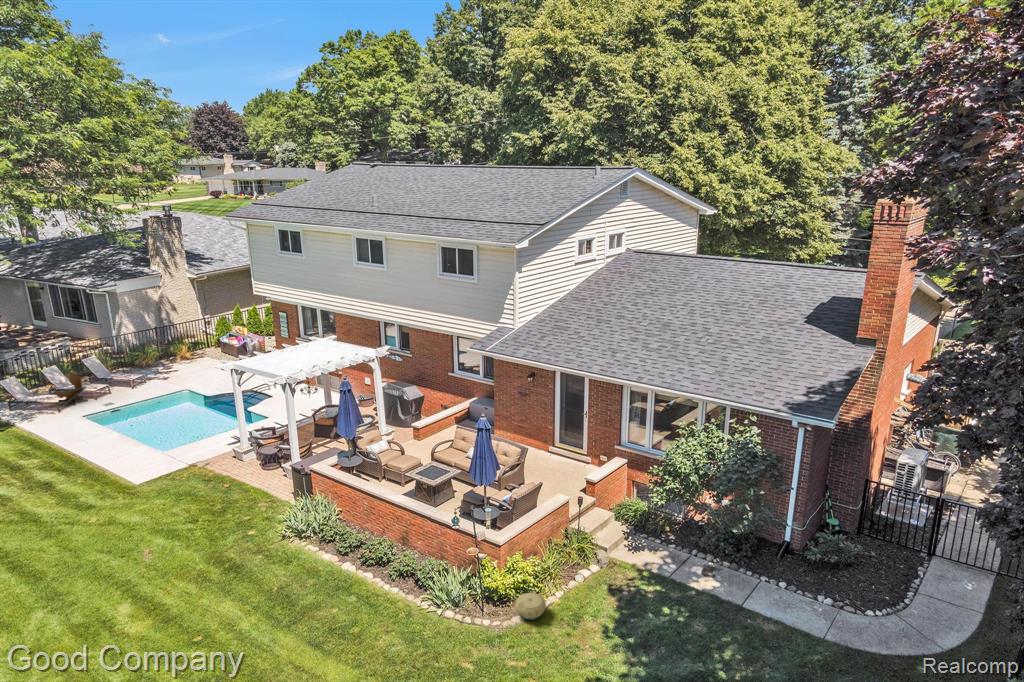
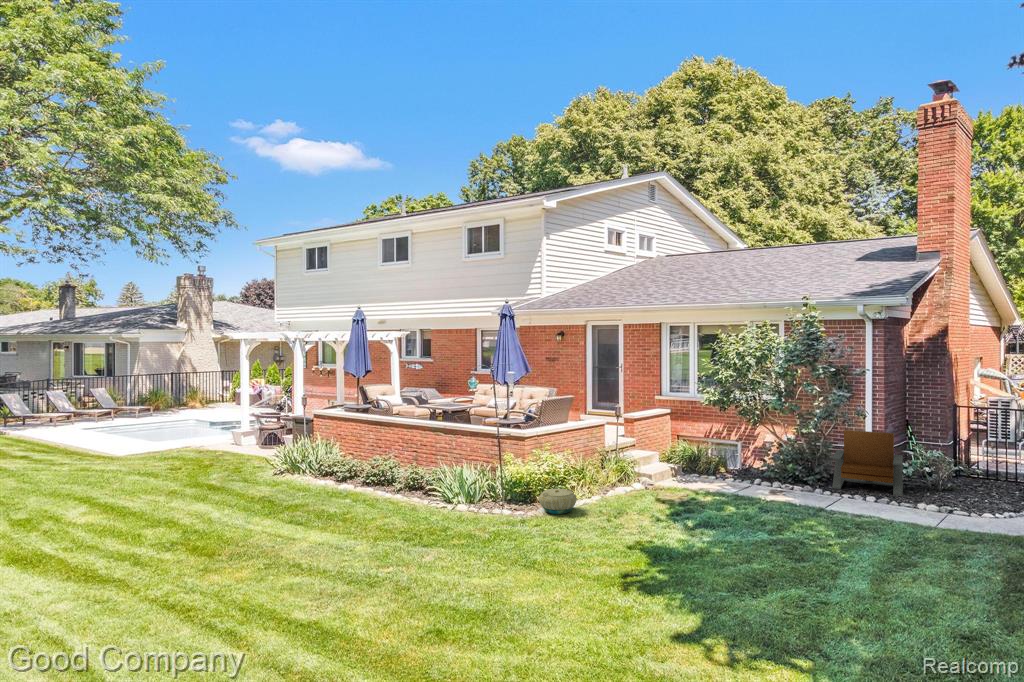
lounge chair: present [52,373,87,407] -> present [832,430,903,496]

